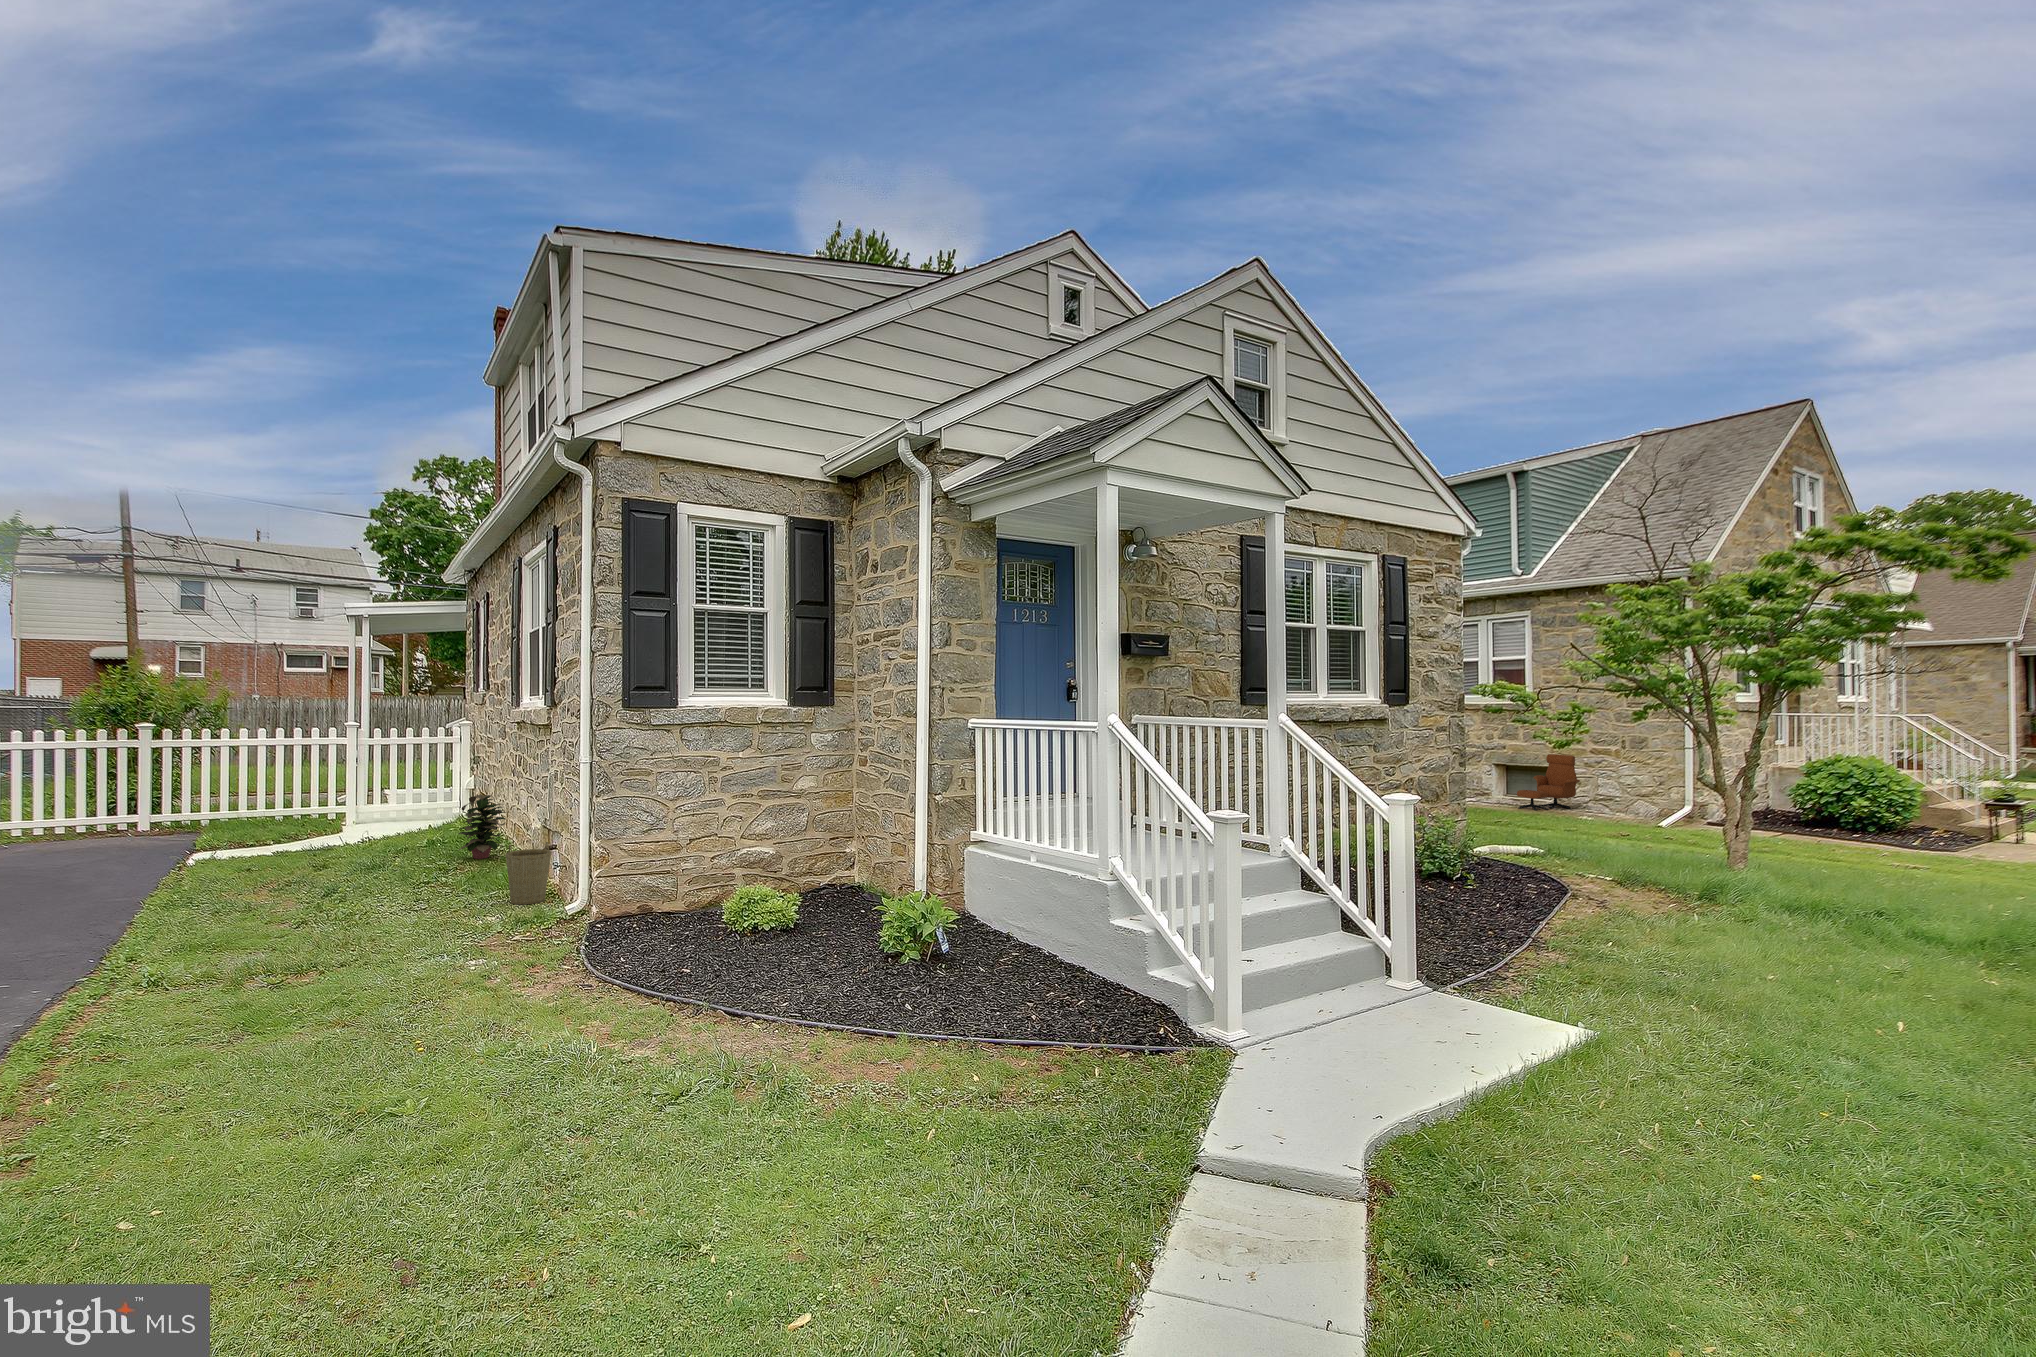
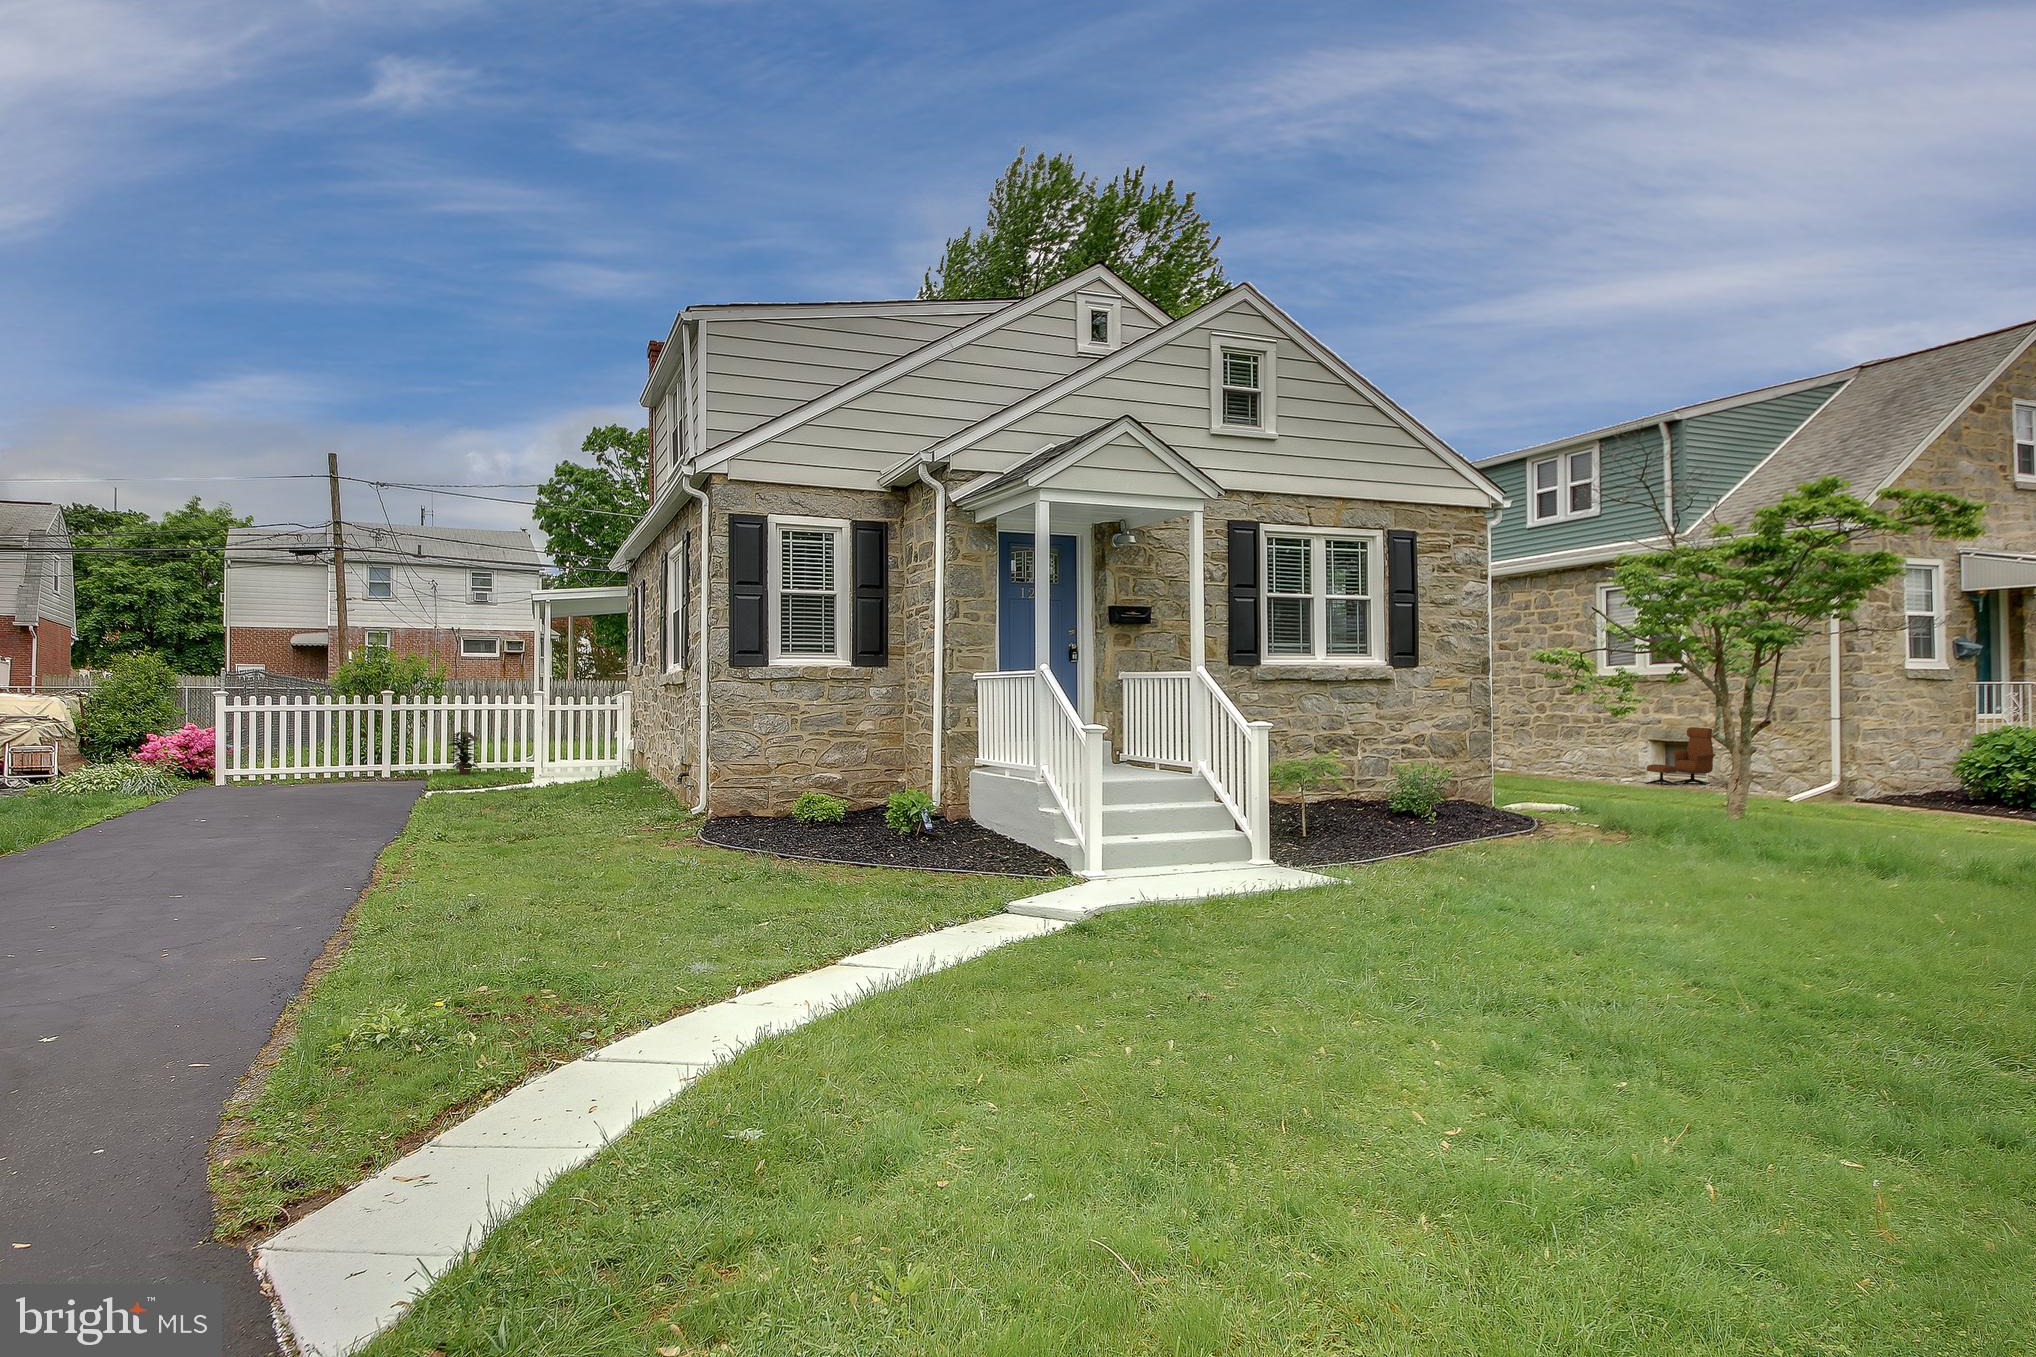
decorative plant: present [459,795,506,859] -> present [448,732,478,774]
basket: present [506,842,551,905] -> none [655,770,687,814]

